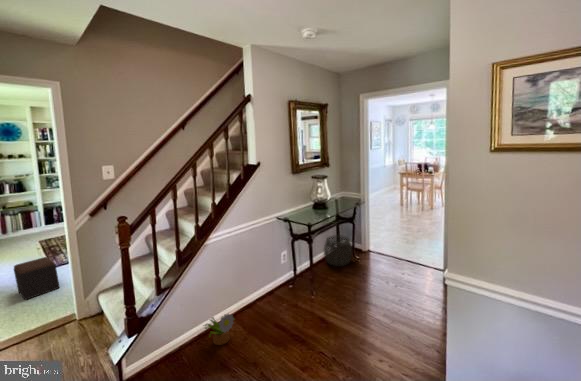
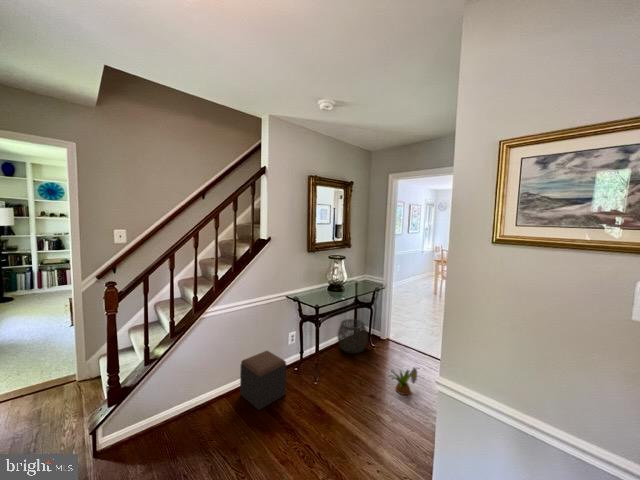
footstool: present [14,257,60,300] -> present [240,351,287,410]
decorative plant: present [205,314,235,345] -> present [390,368,417,395]

